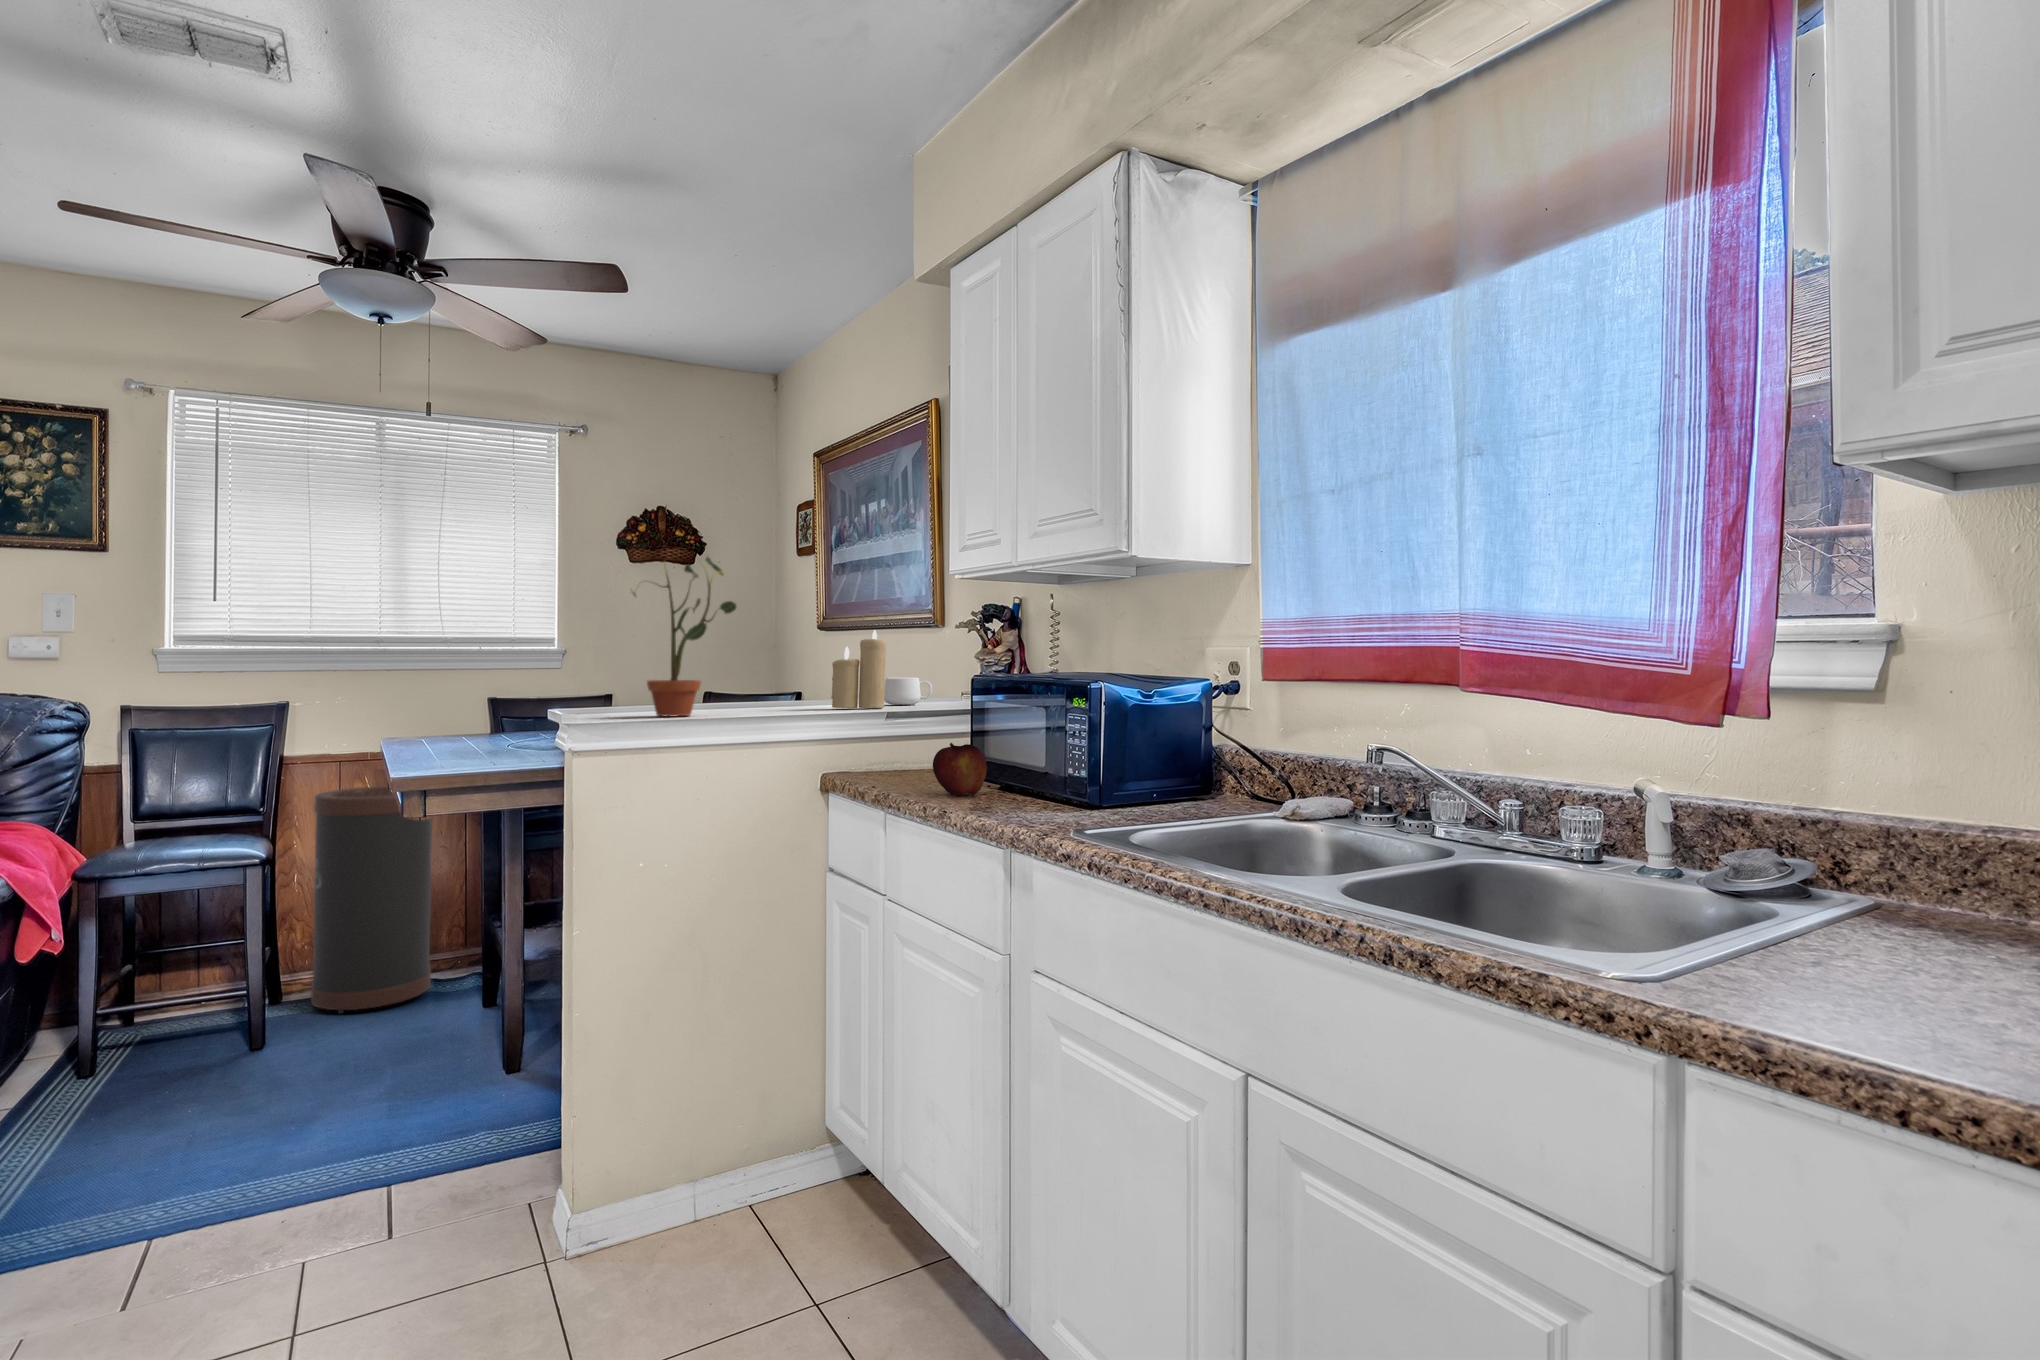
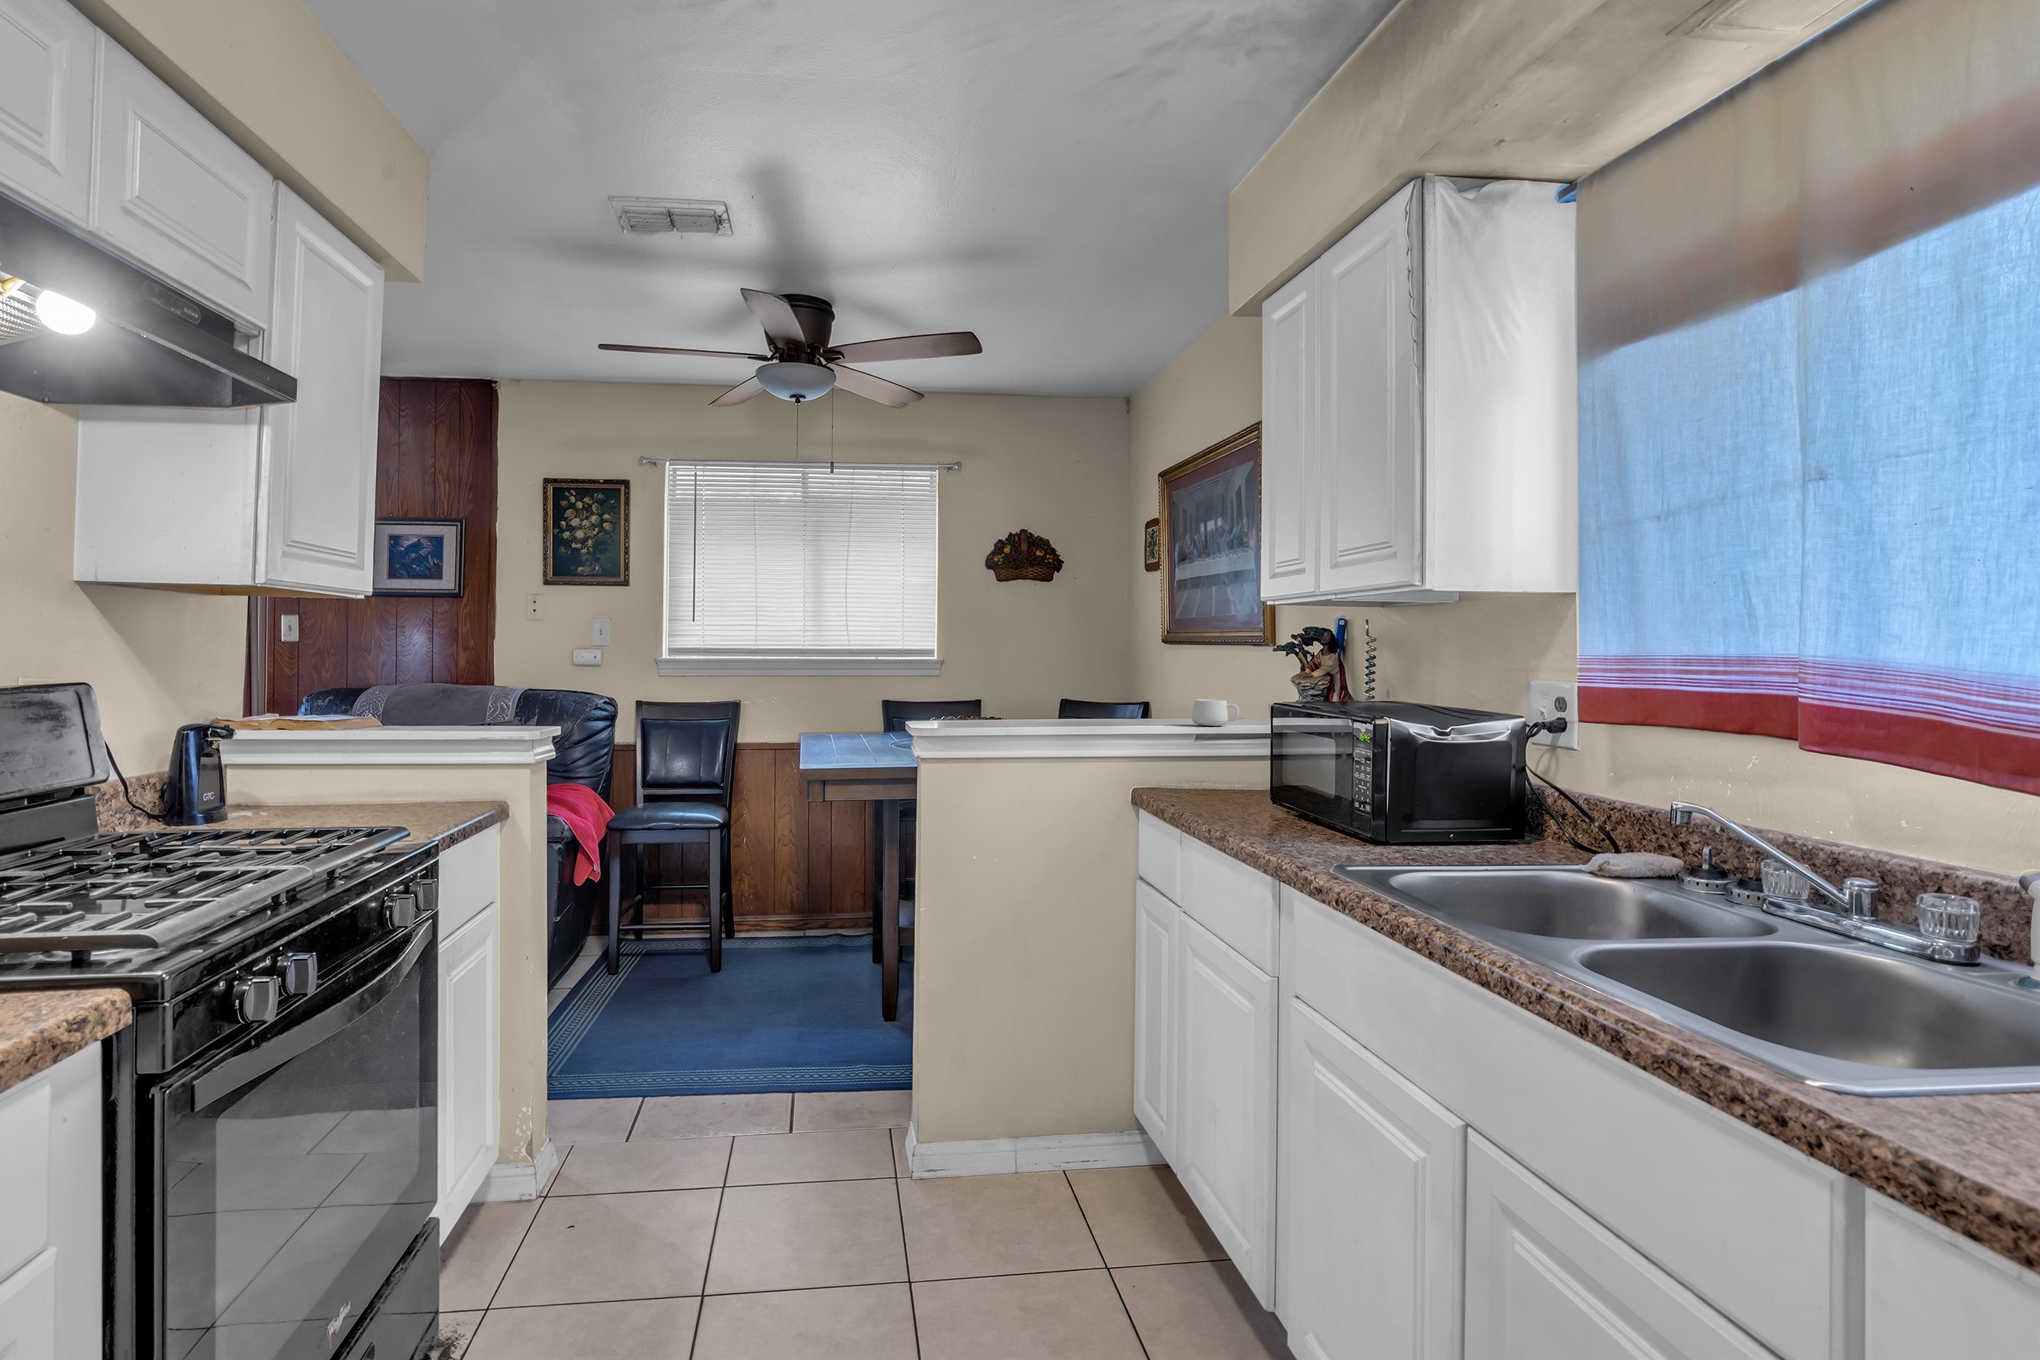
potted plant: present [632,557,736,716] -> none [962,590,1049,731]
candle: present [831,630,886,708] -> none [1138,656,1190,729]
fruit: present [933,743,987,796] -> none [1218,768,1271,819]
trash can: present [311,786,432,1014] -> none [756,770,841,949]

